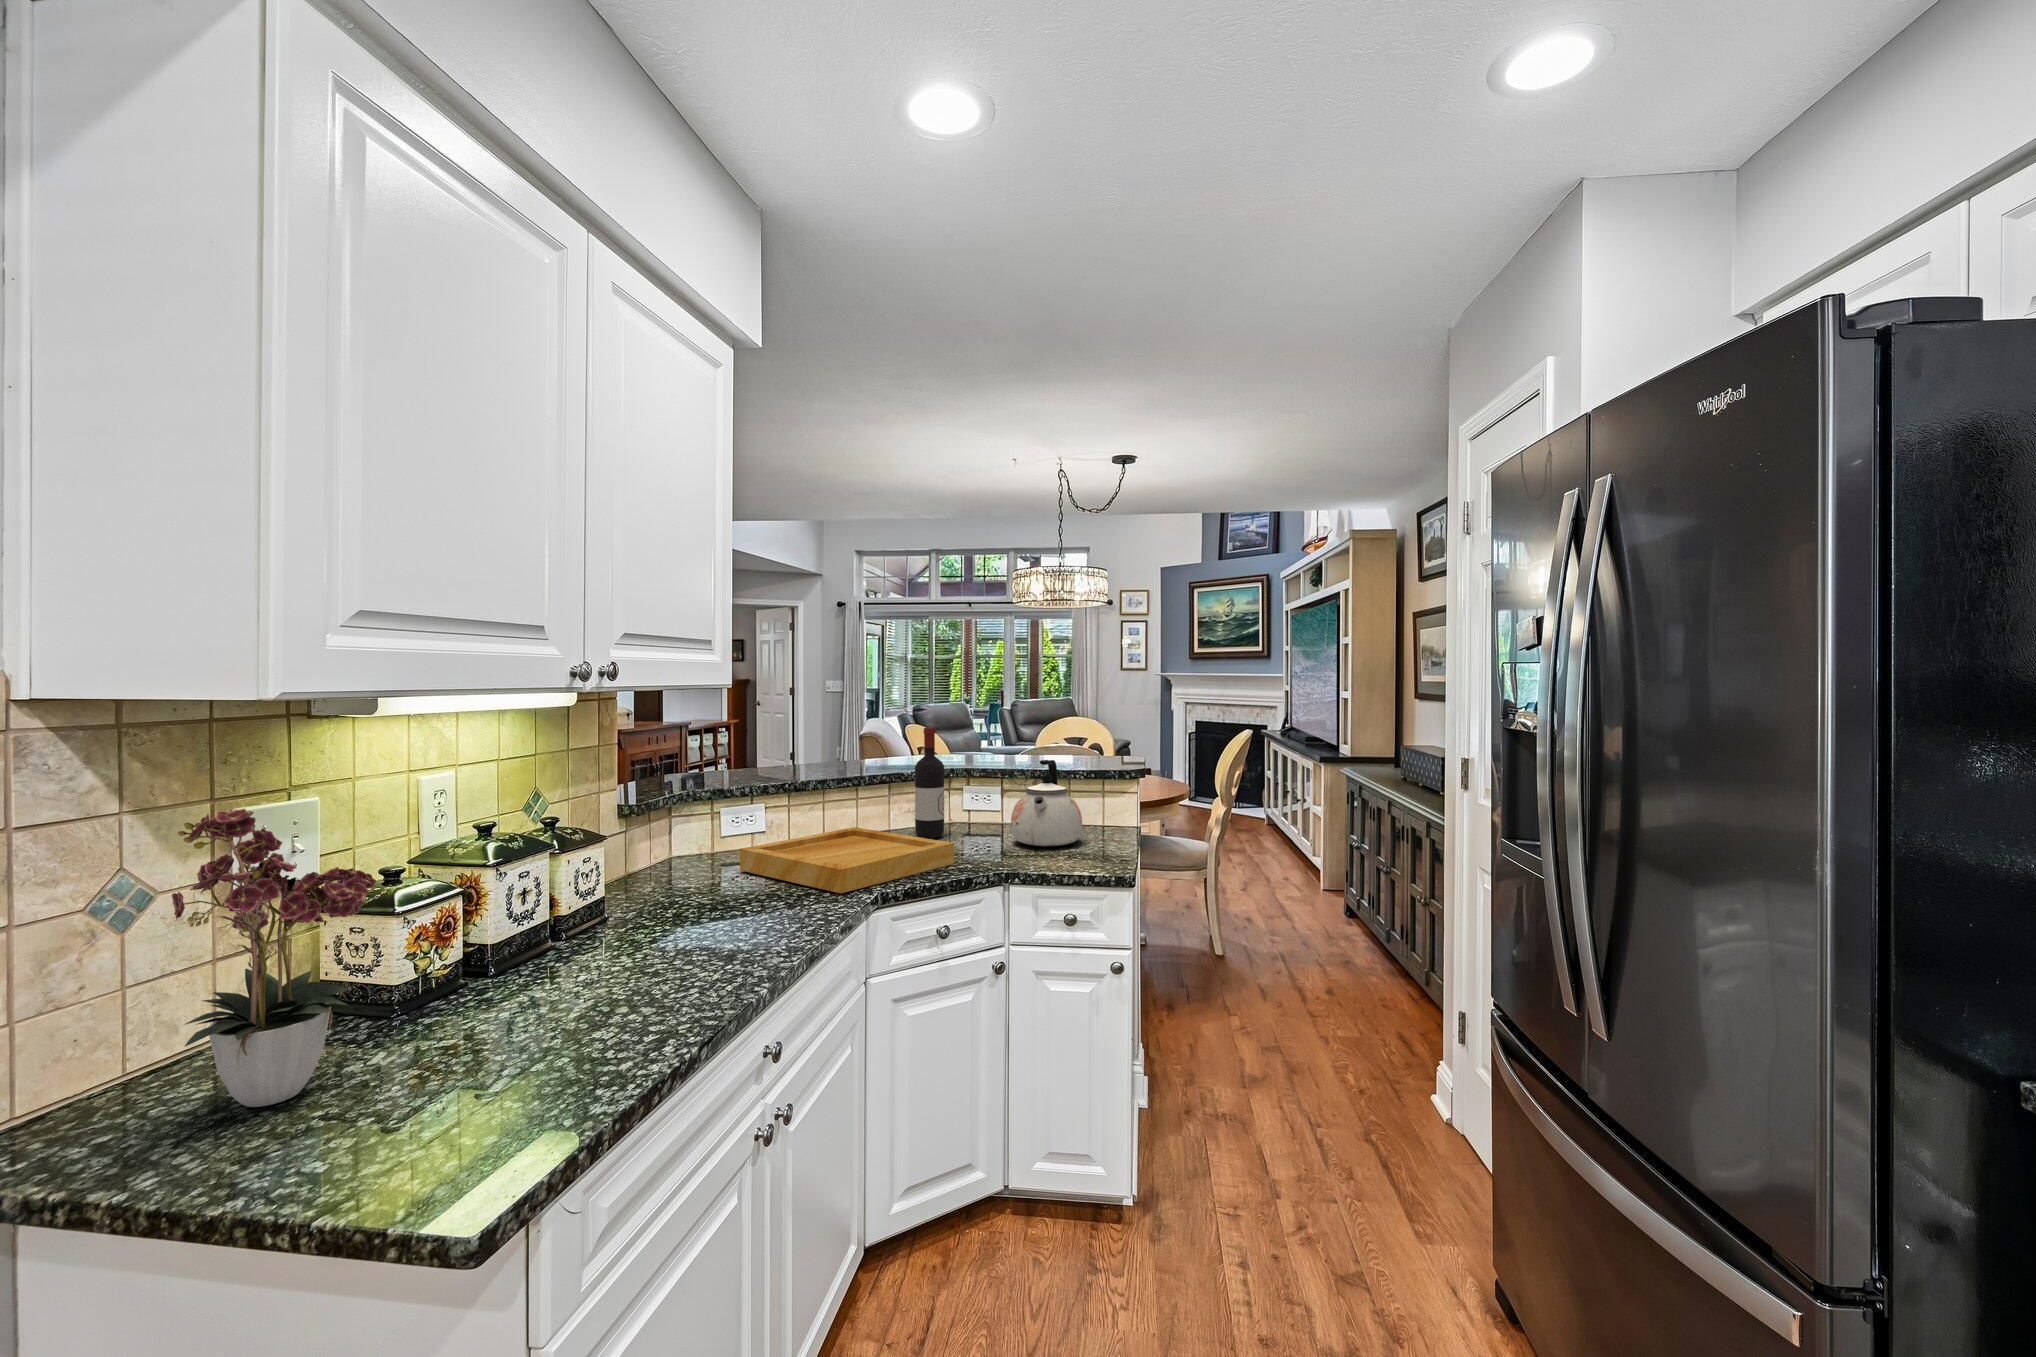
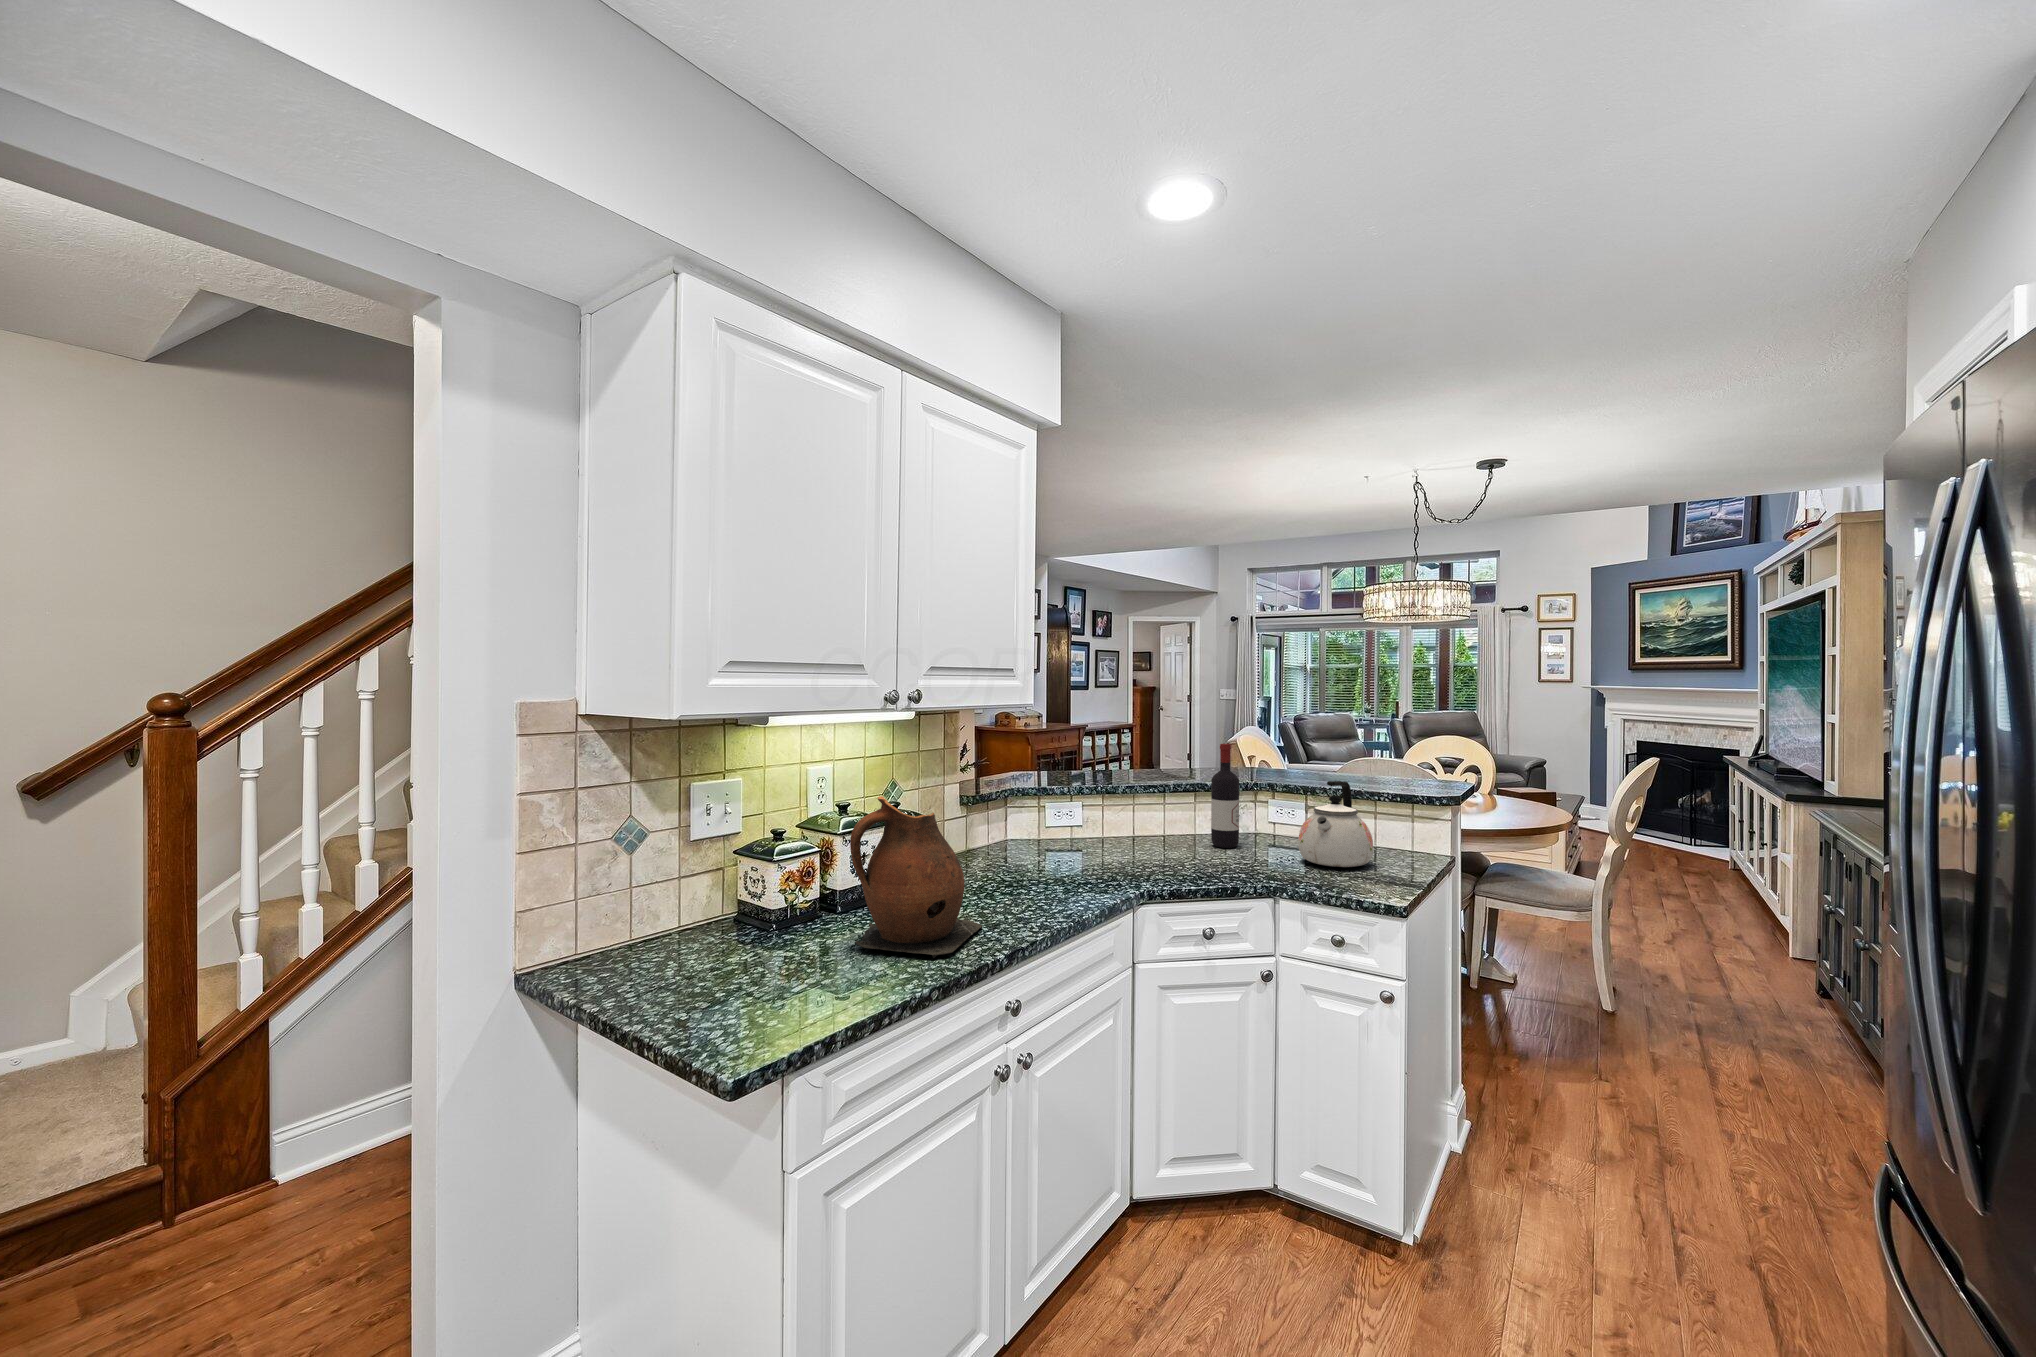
ceramic pitcher: none [533,806,713,1014] -> present [850,796,982,958]
flower arrangement: present [172,809,376,1107] -> none [632,775,762,974]
tray: present [740,827,954,893] -> none [1046,830,1231,887]

